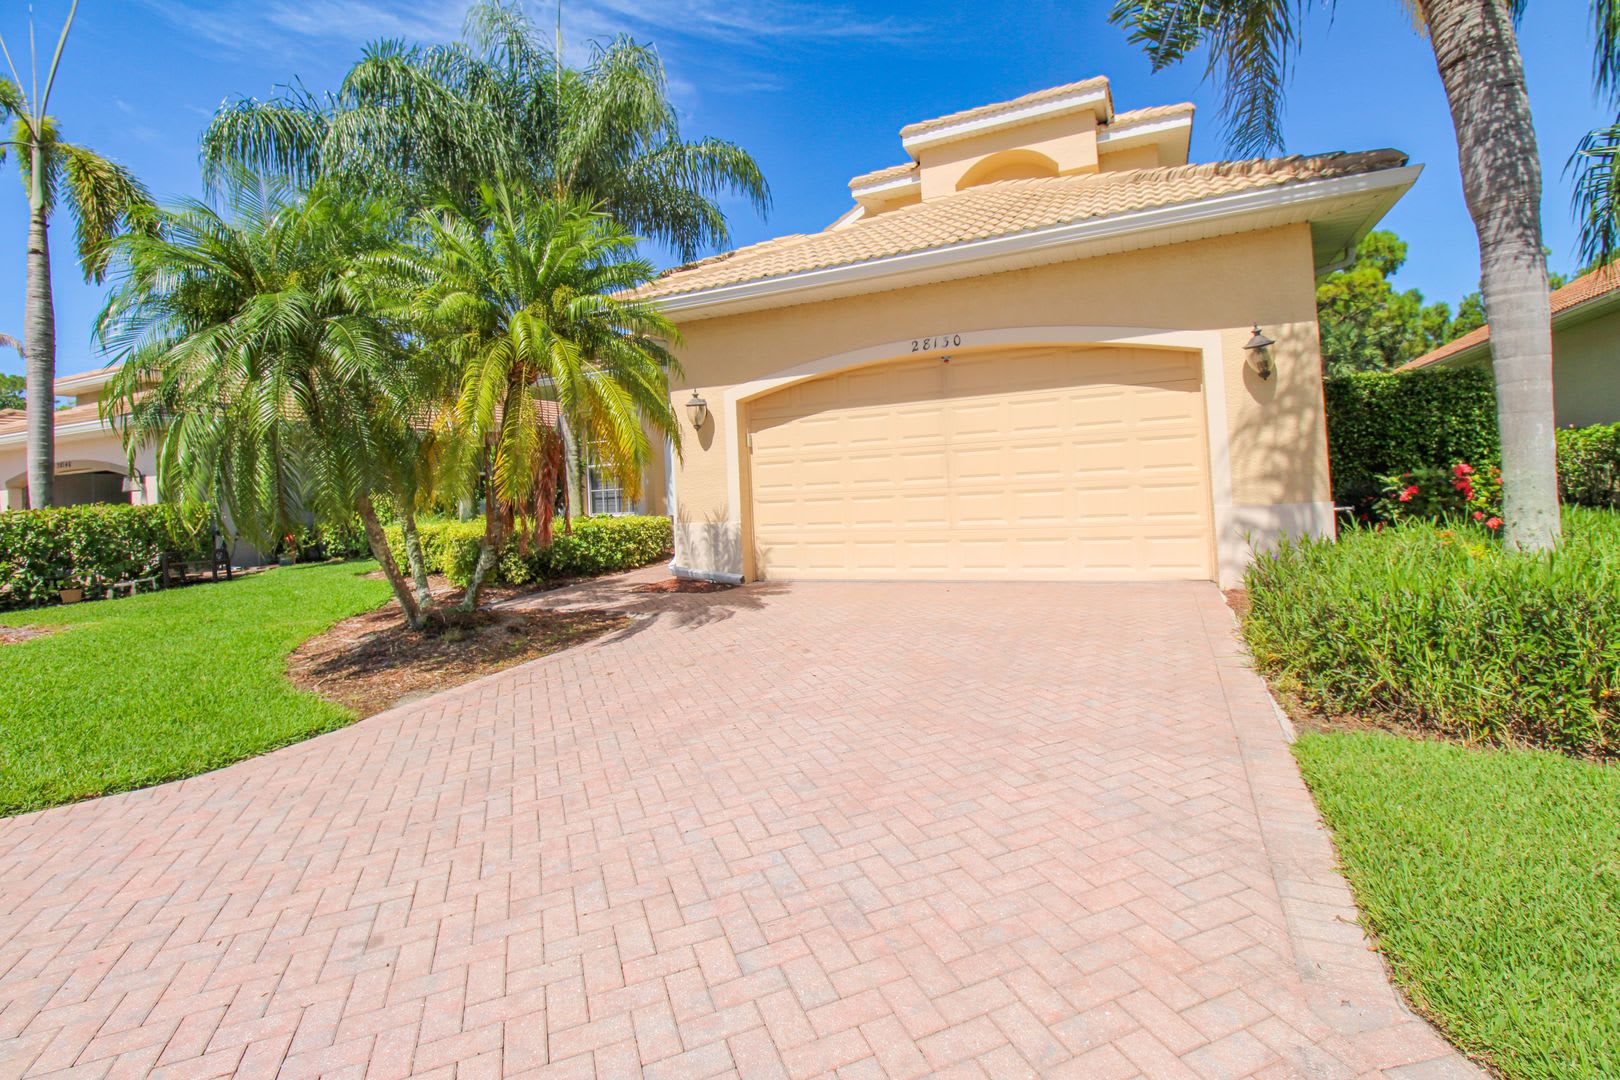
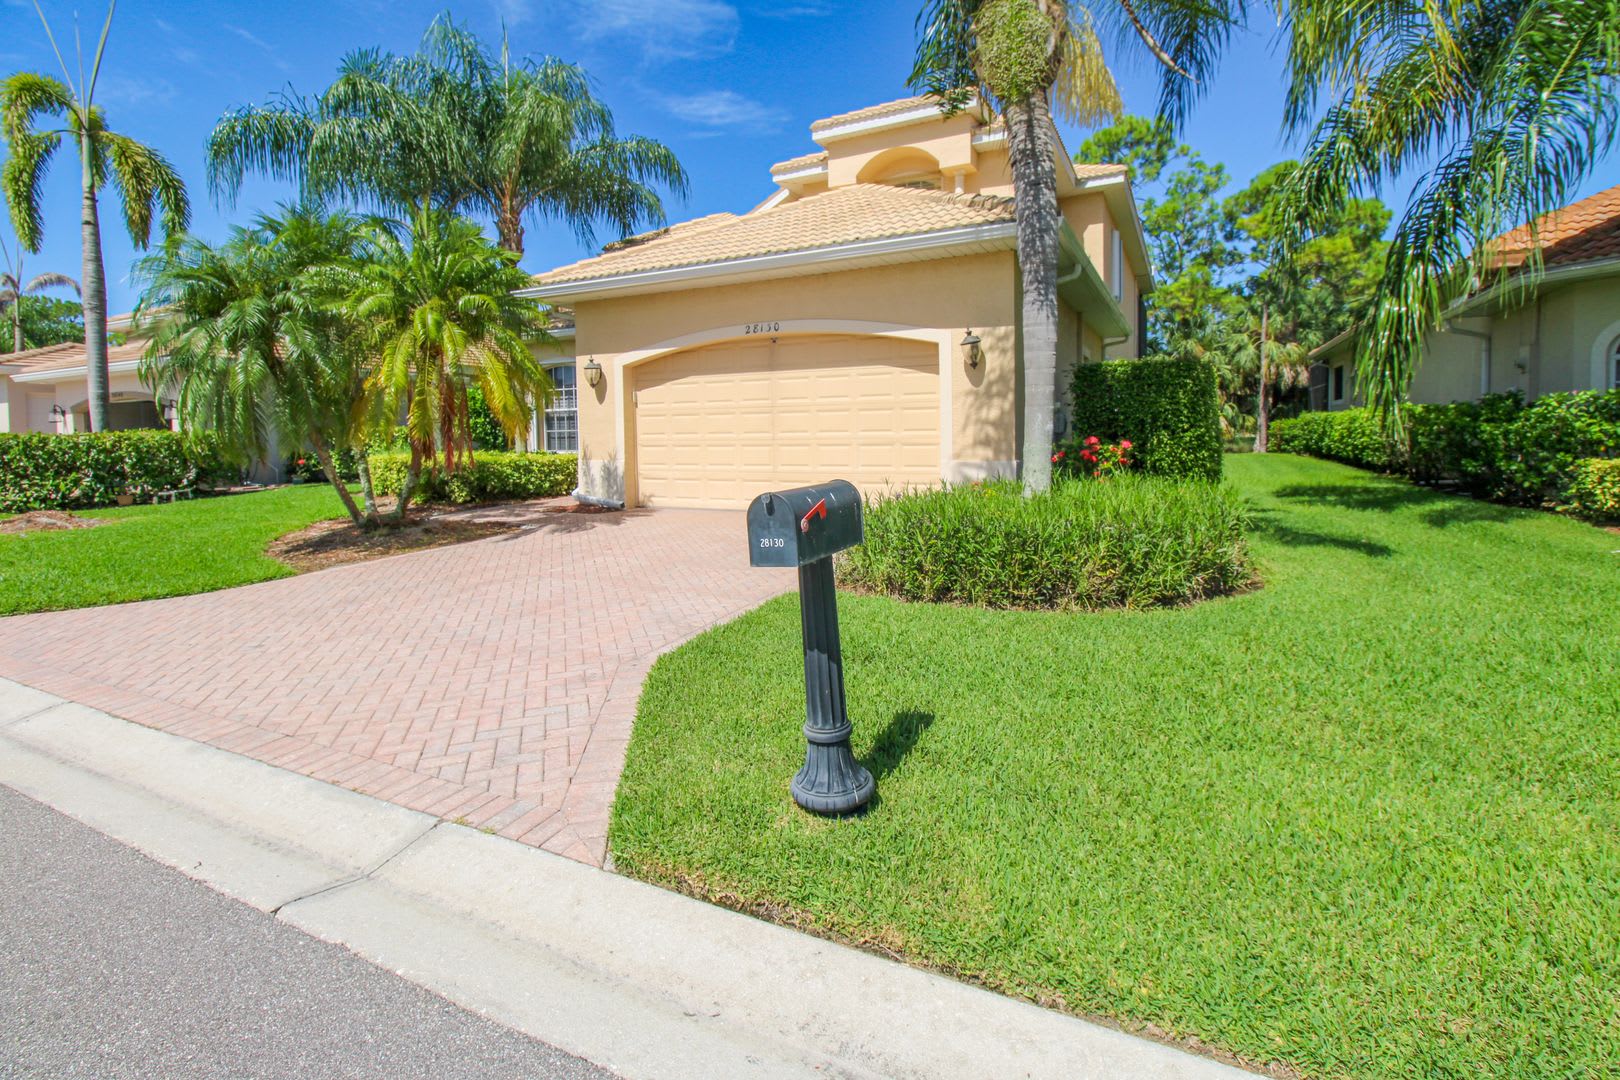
bench: present [162,548,232,587] -> none [194,468,250,497]

